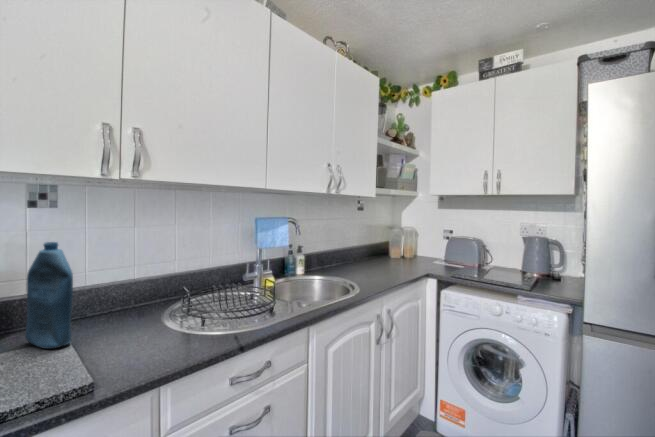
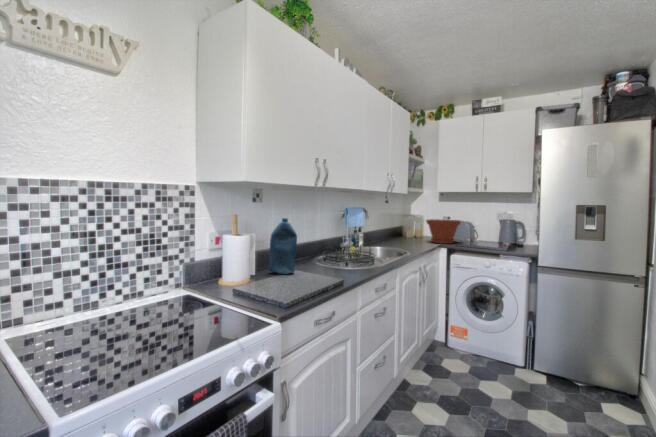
plant pot: none [408,234,460,271] -> present [426,219,461,244]

